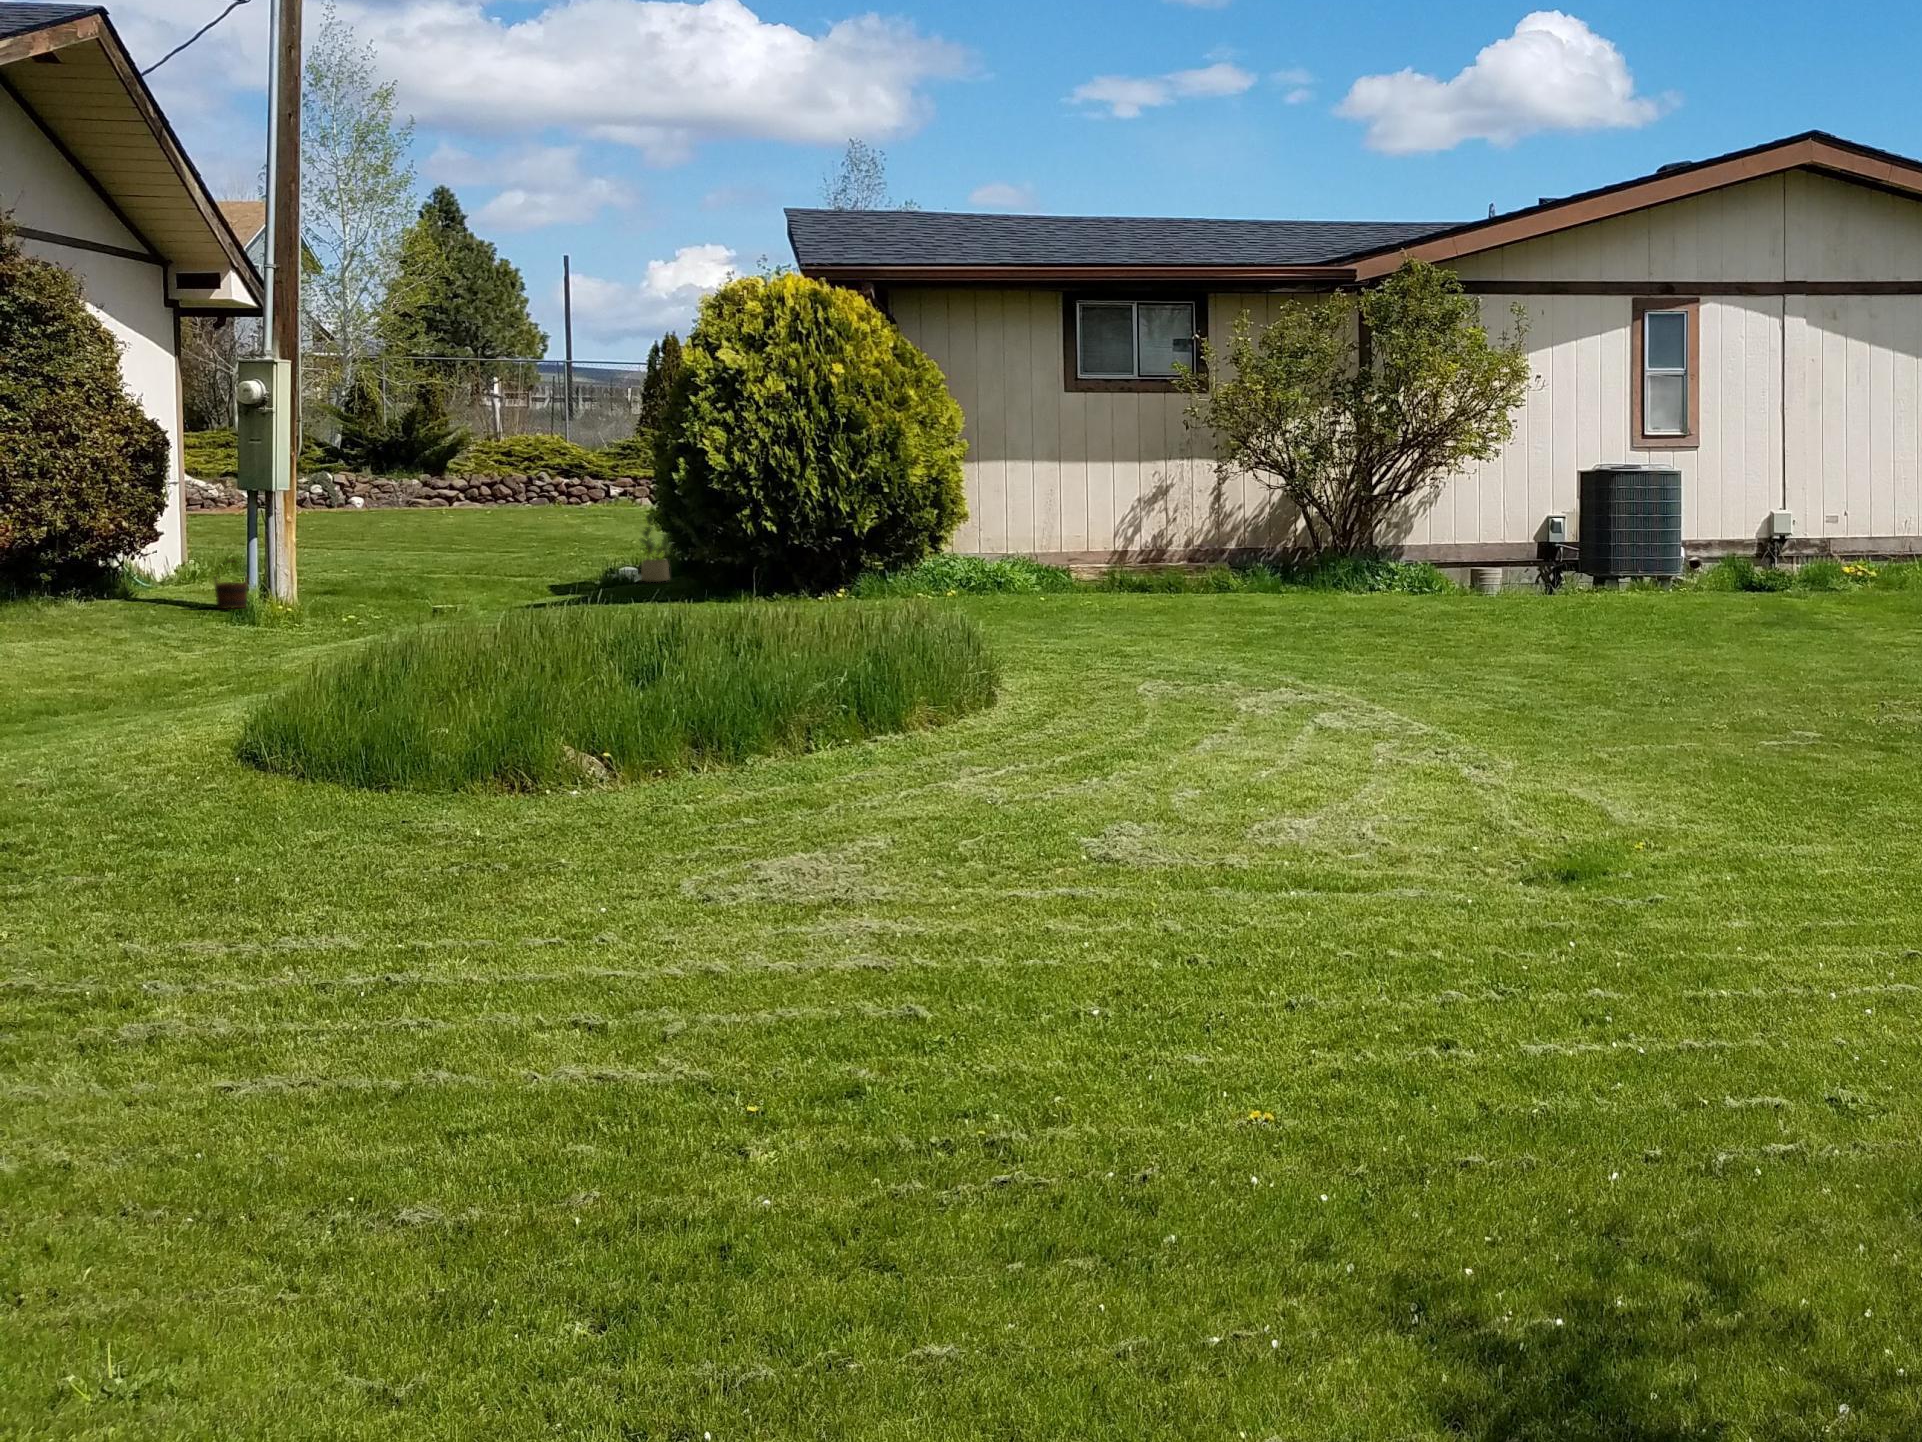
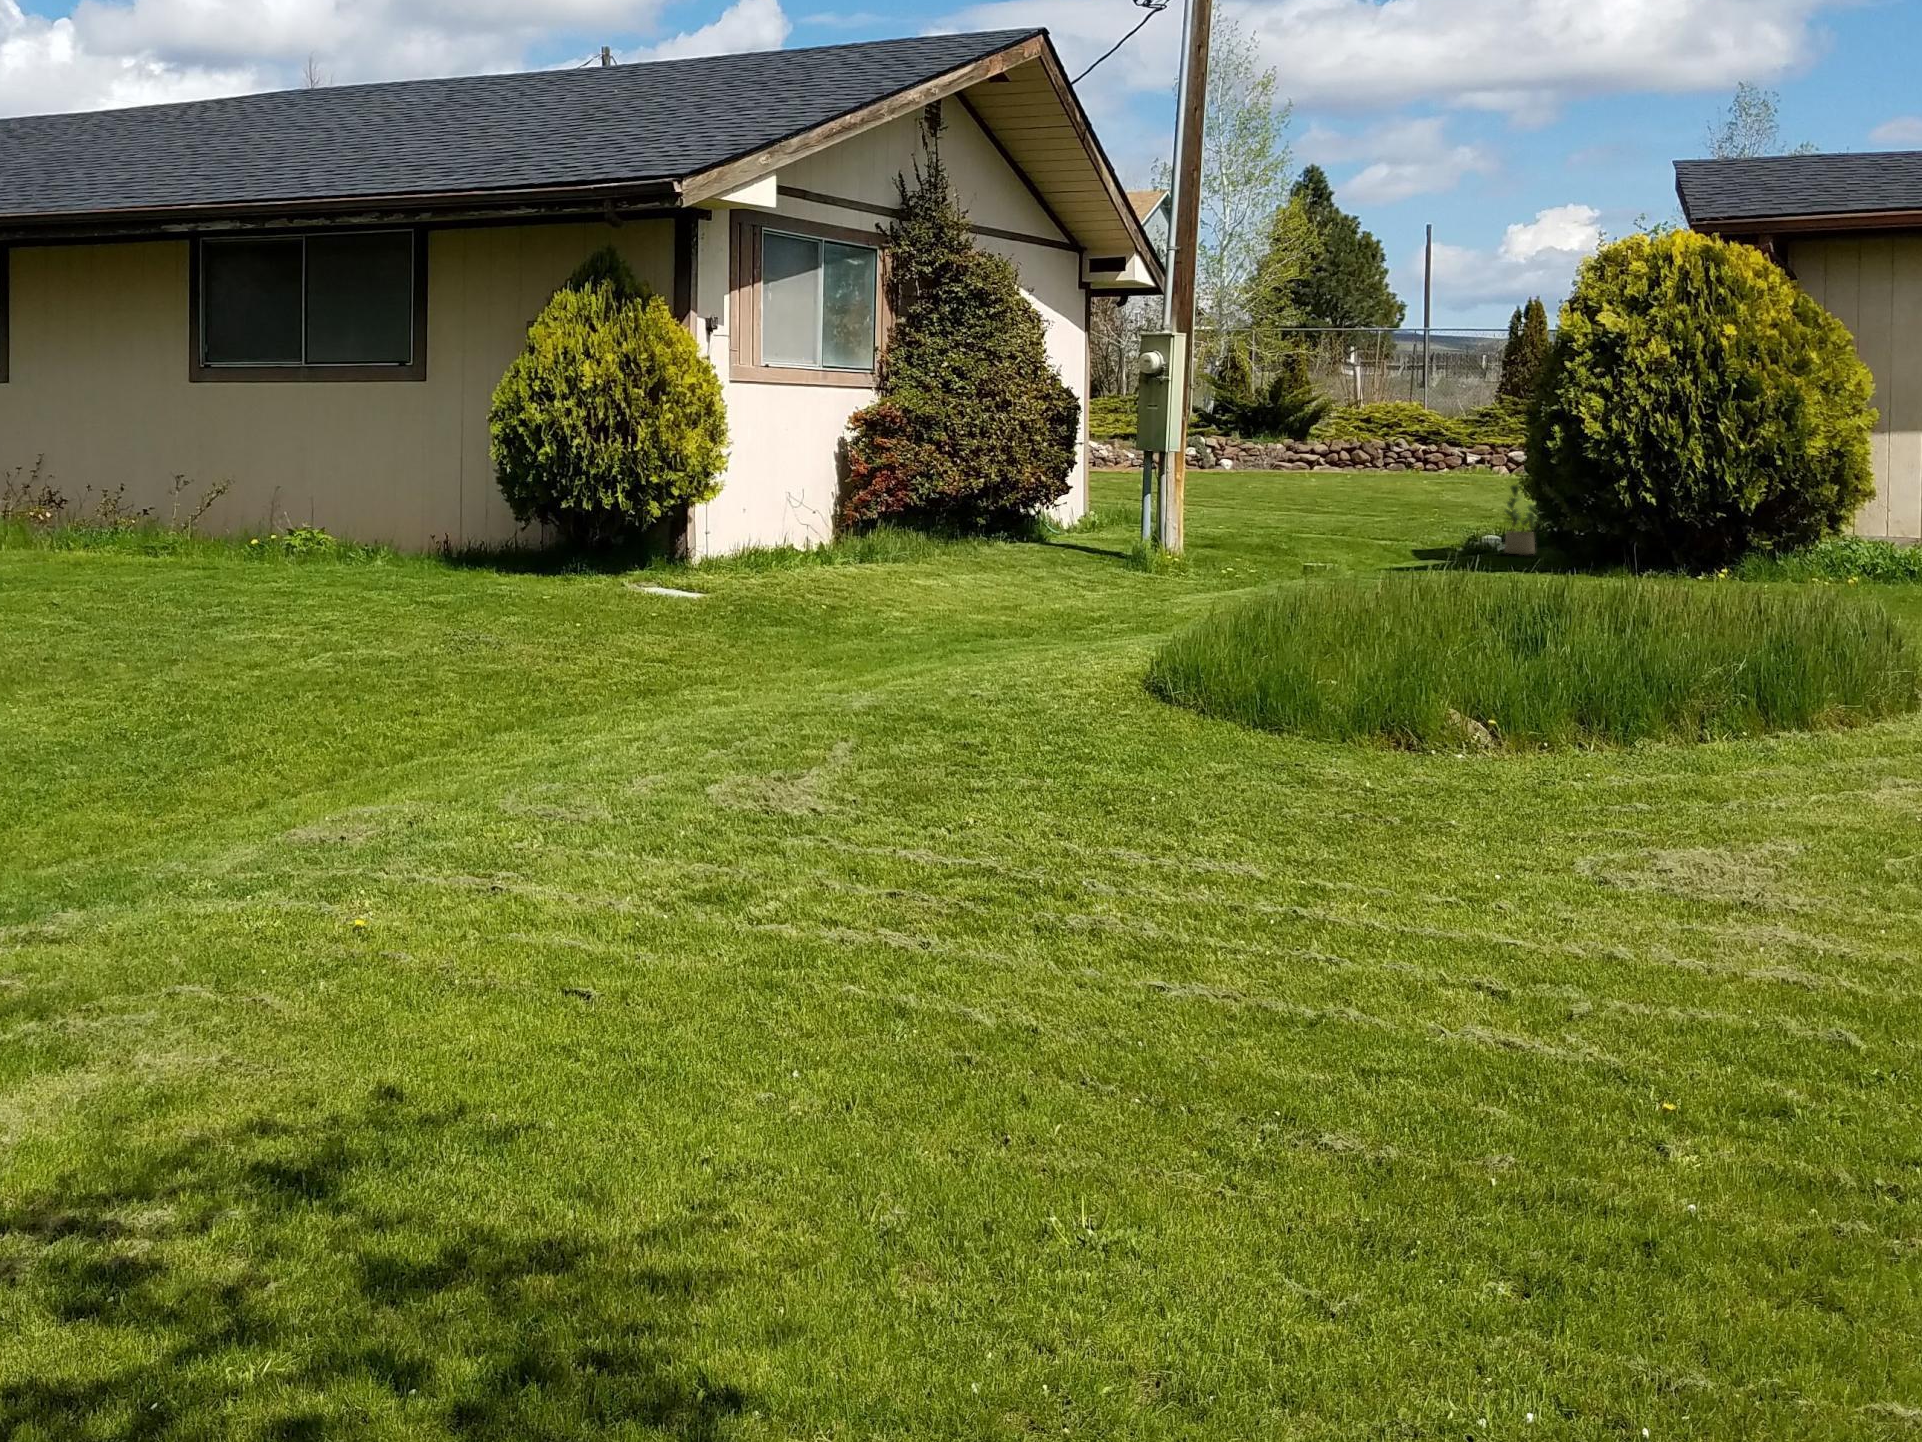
wooden bucket: present [214,560,249,609] -> none [1112,512,1142,556]

